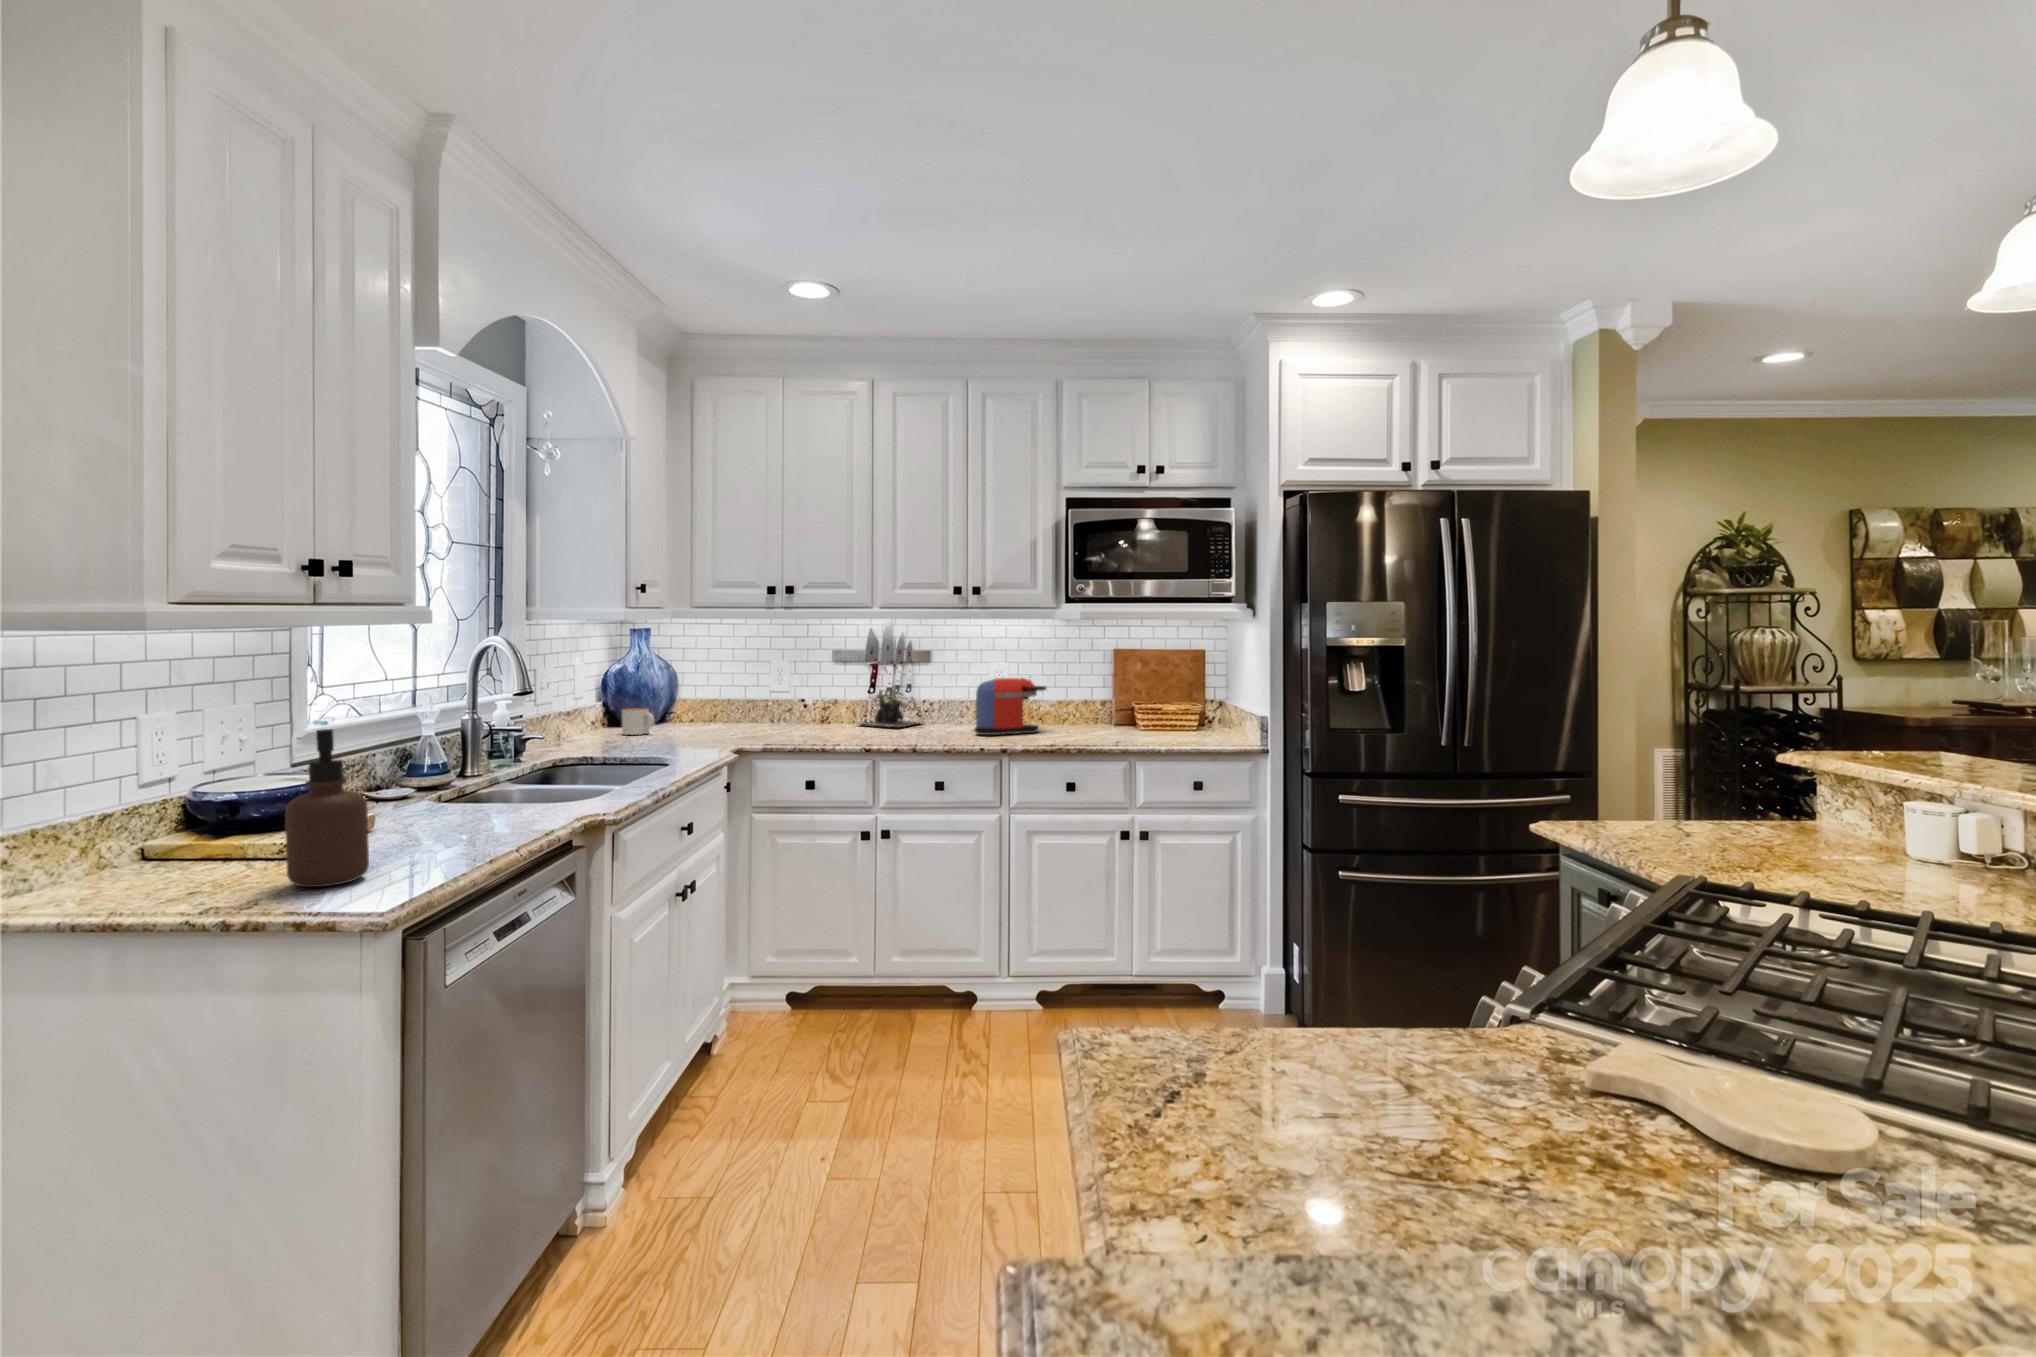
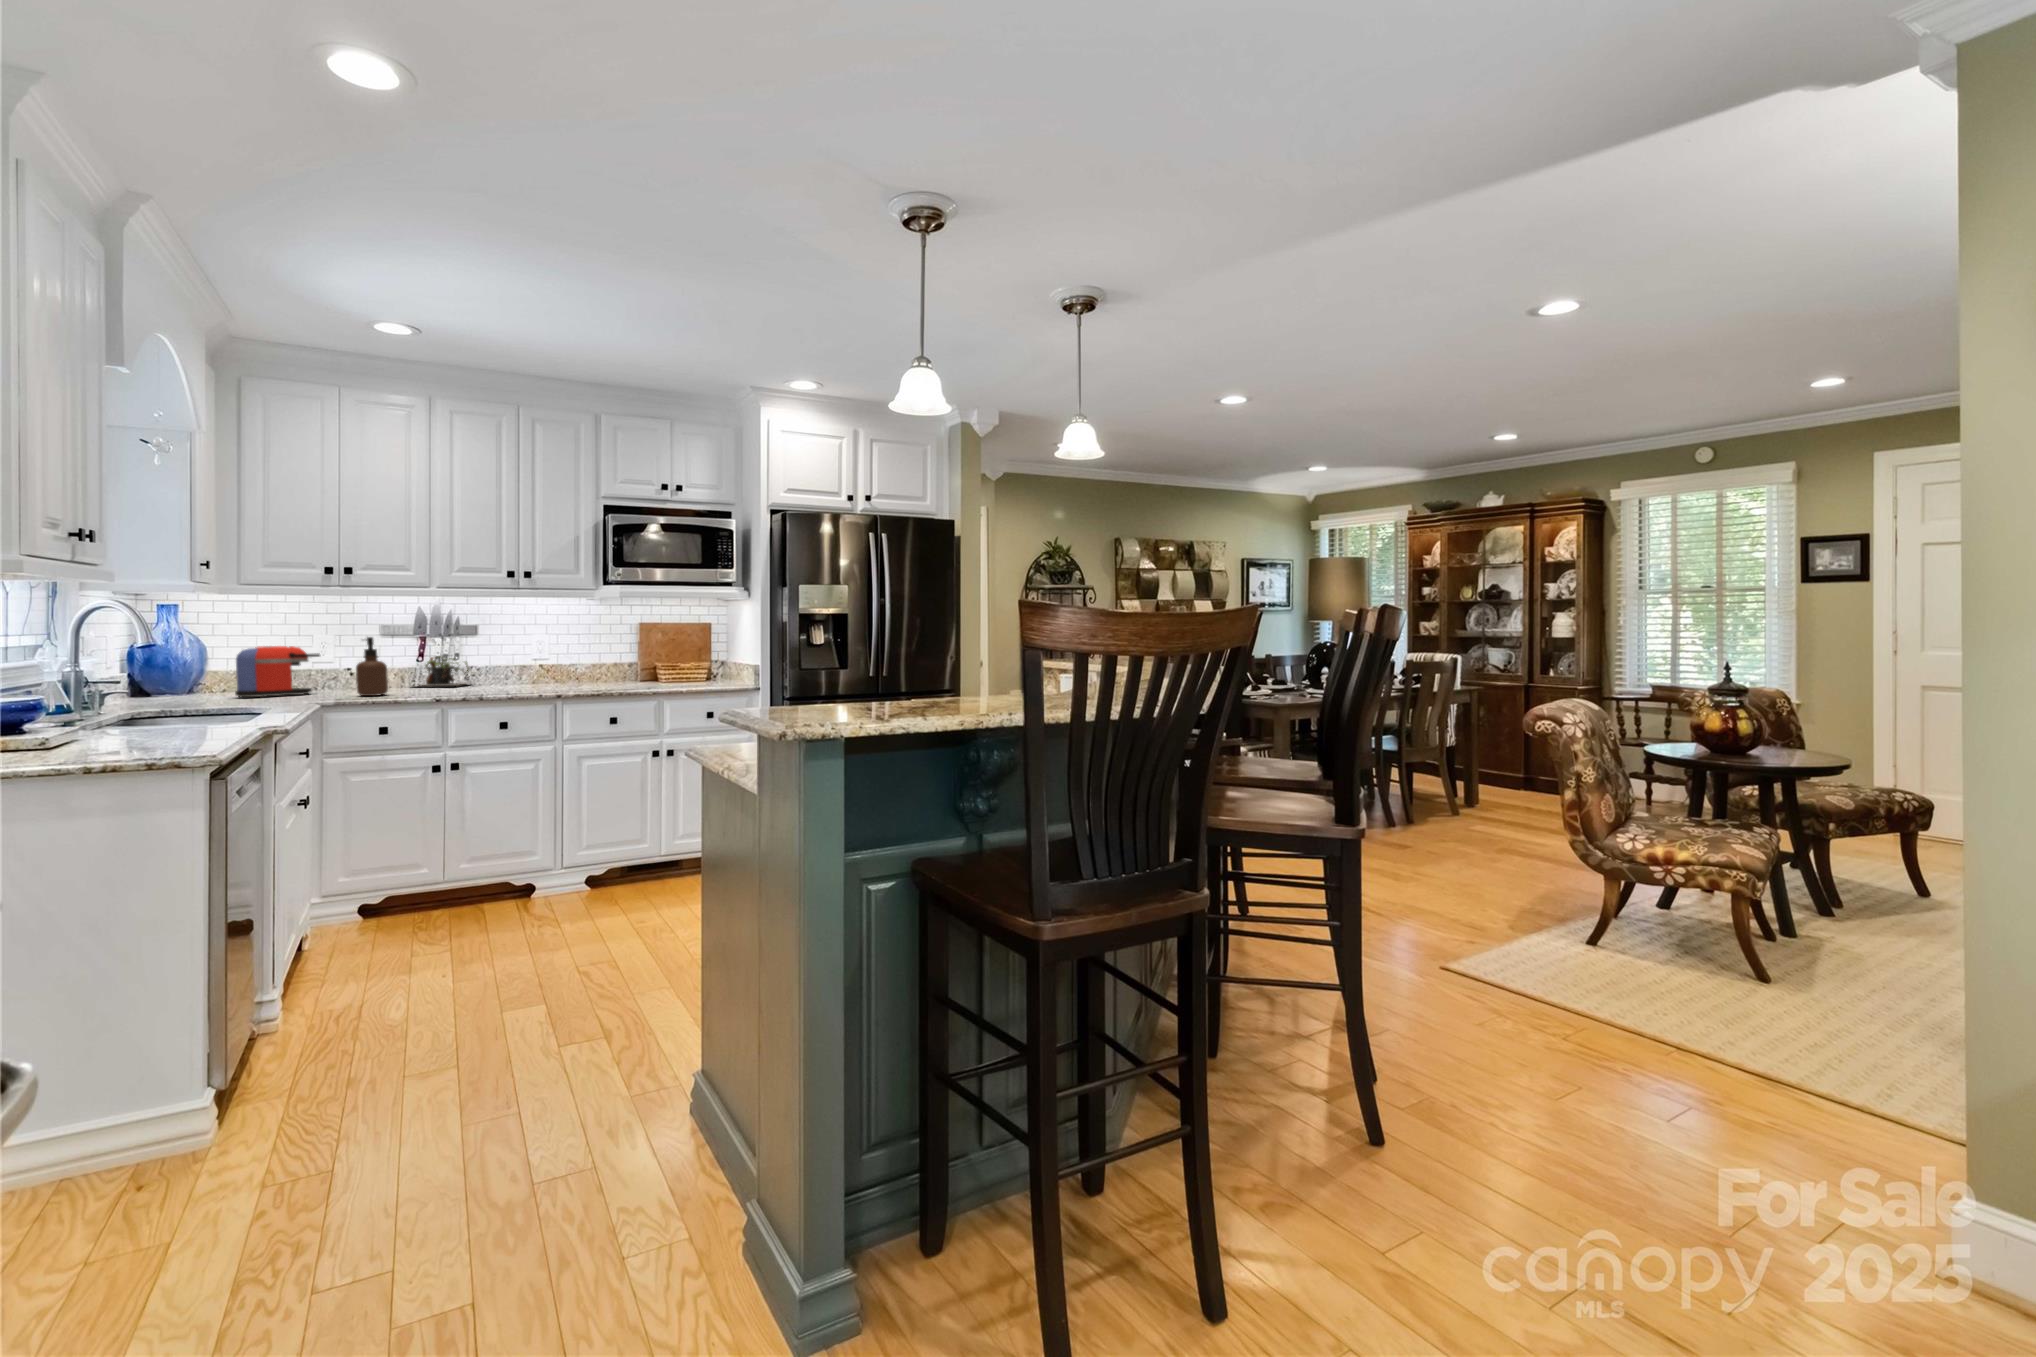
coffee maker: present [974,678,1046,735] -> present [235,646,320,697]
mug: present [622,708,654,735] -> none [157,676,197,700]
soap dispenser: present [285,729,369,887] -> present [356,637,388,696]

